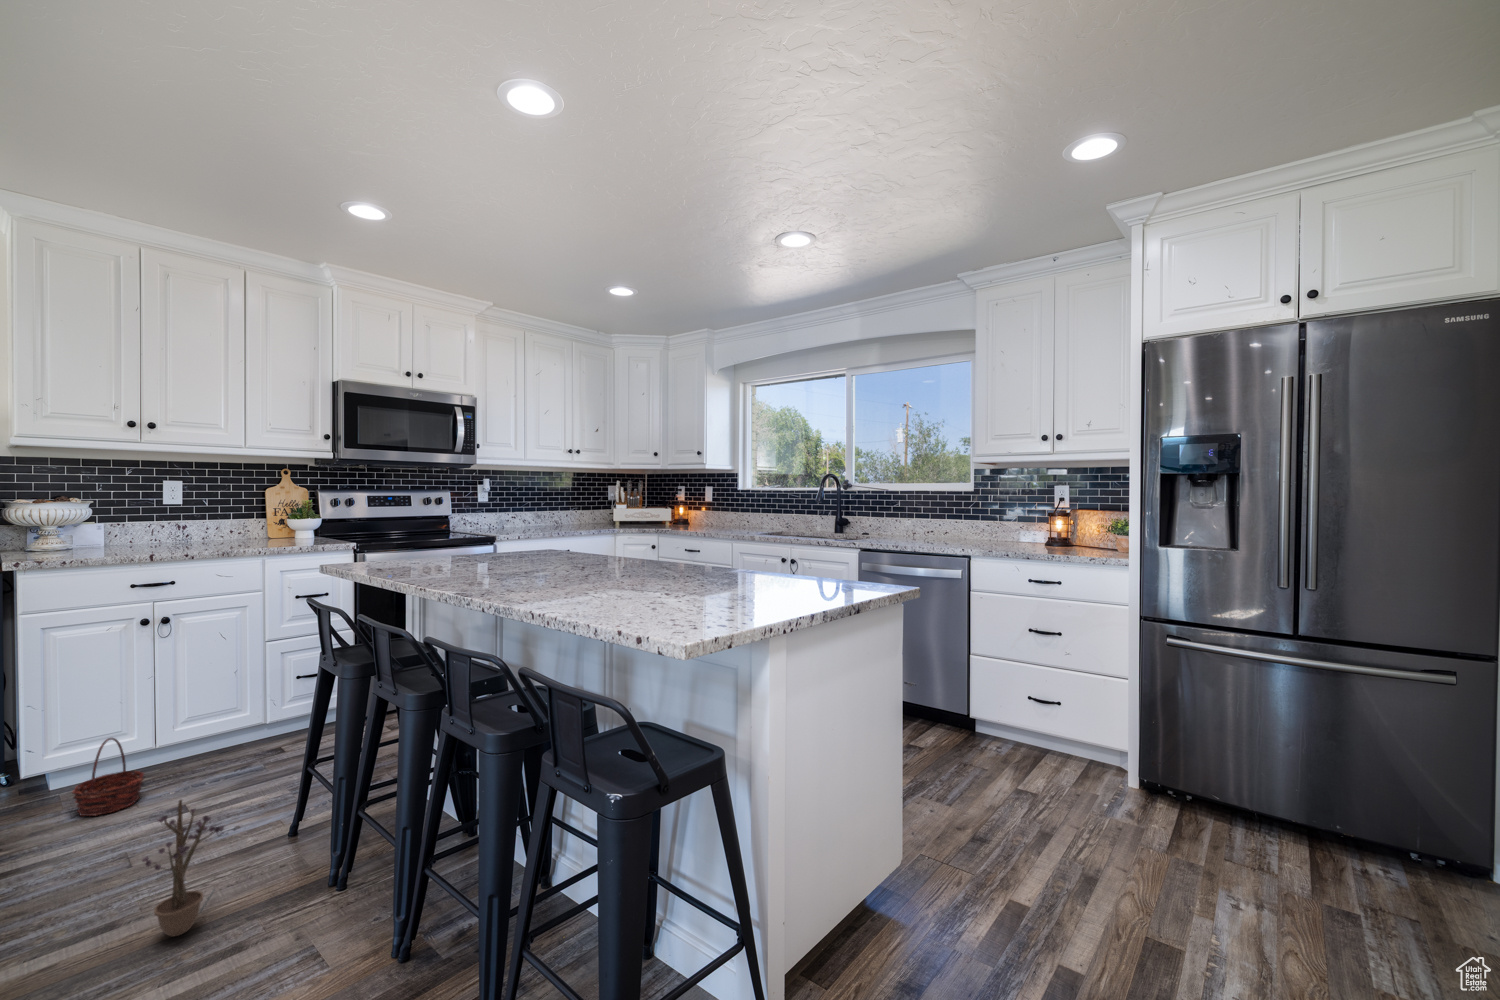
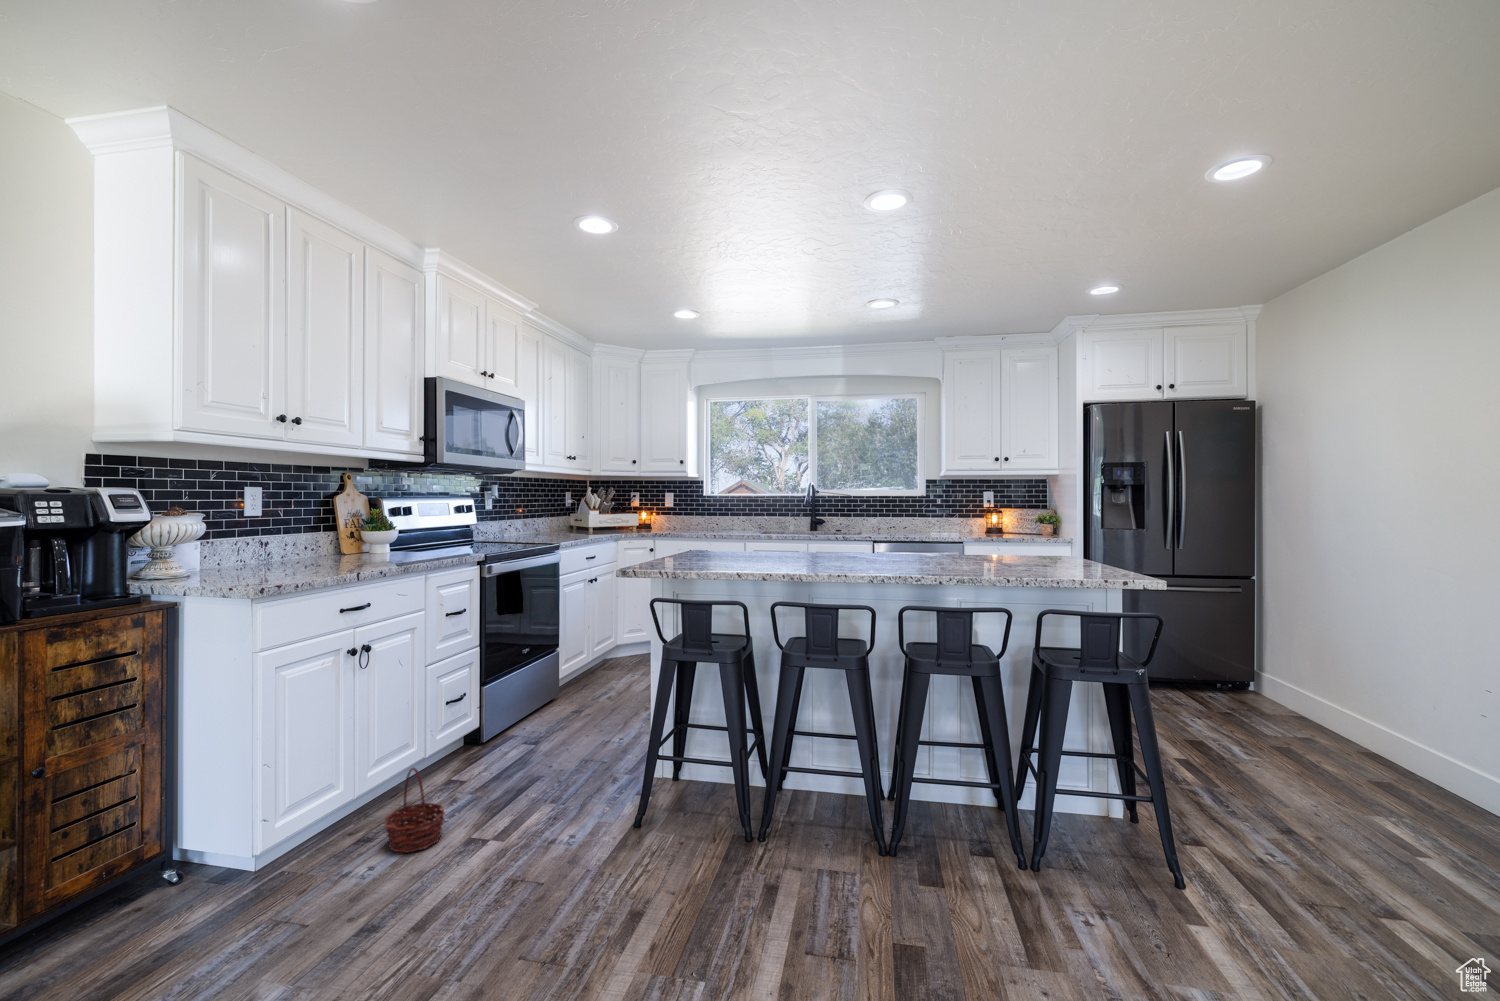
decorative plant: present [142,800,224,937] -> none [695,754,753,866]

